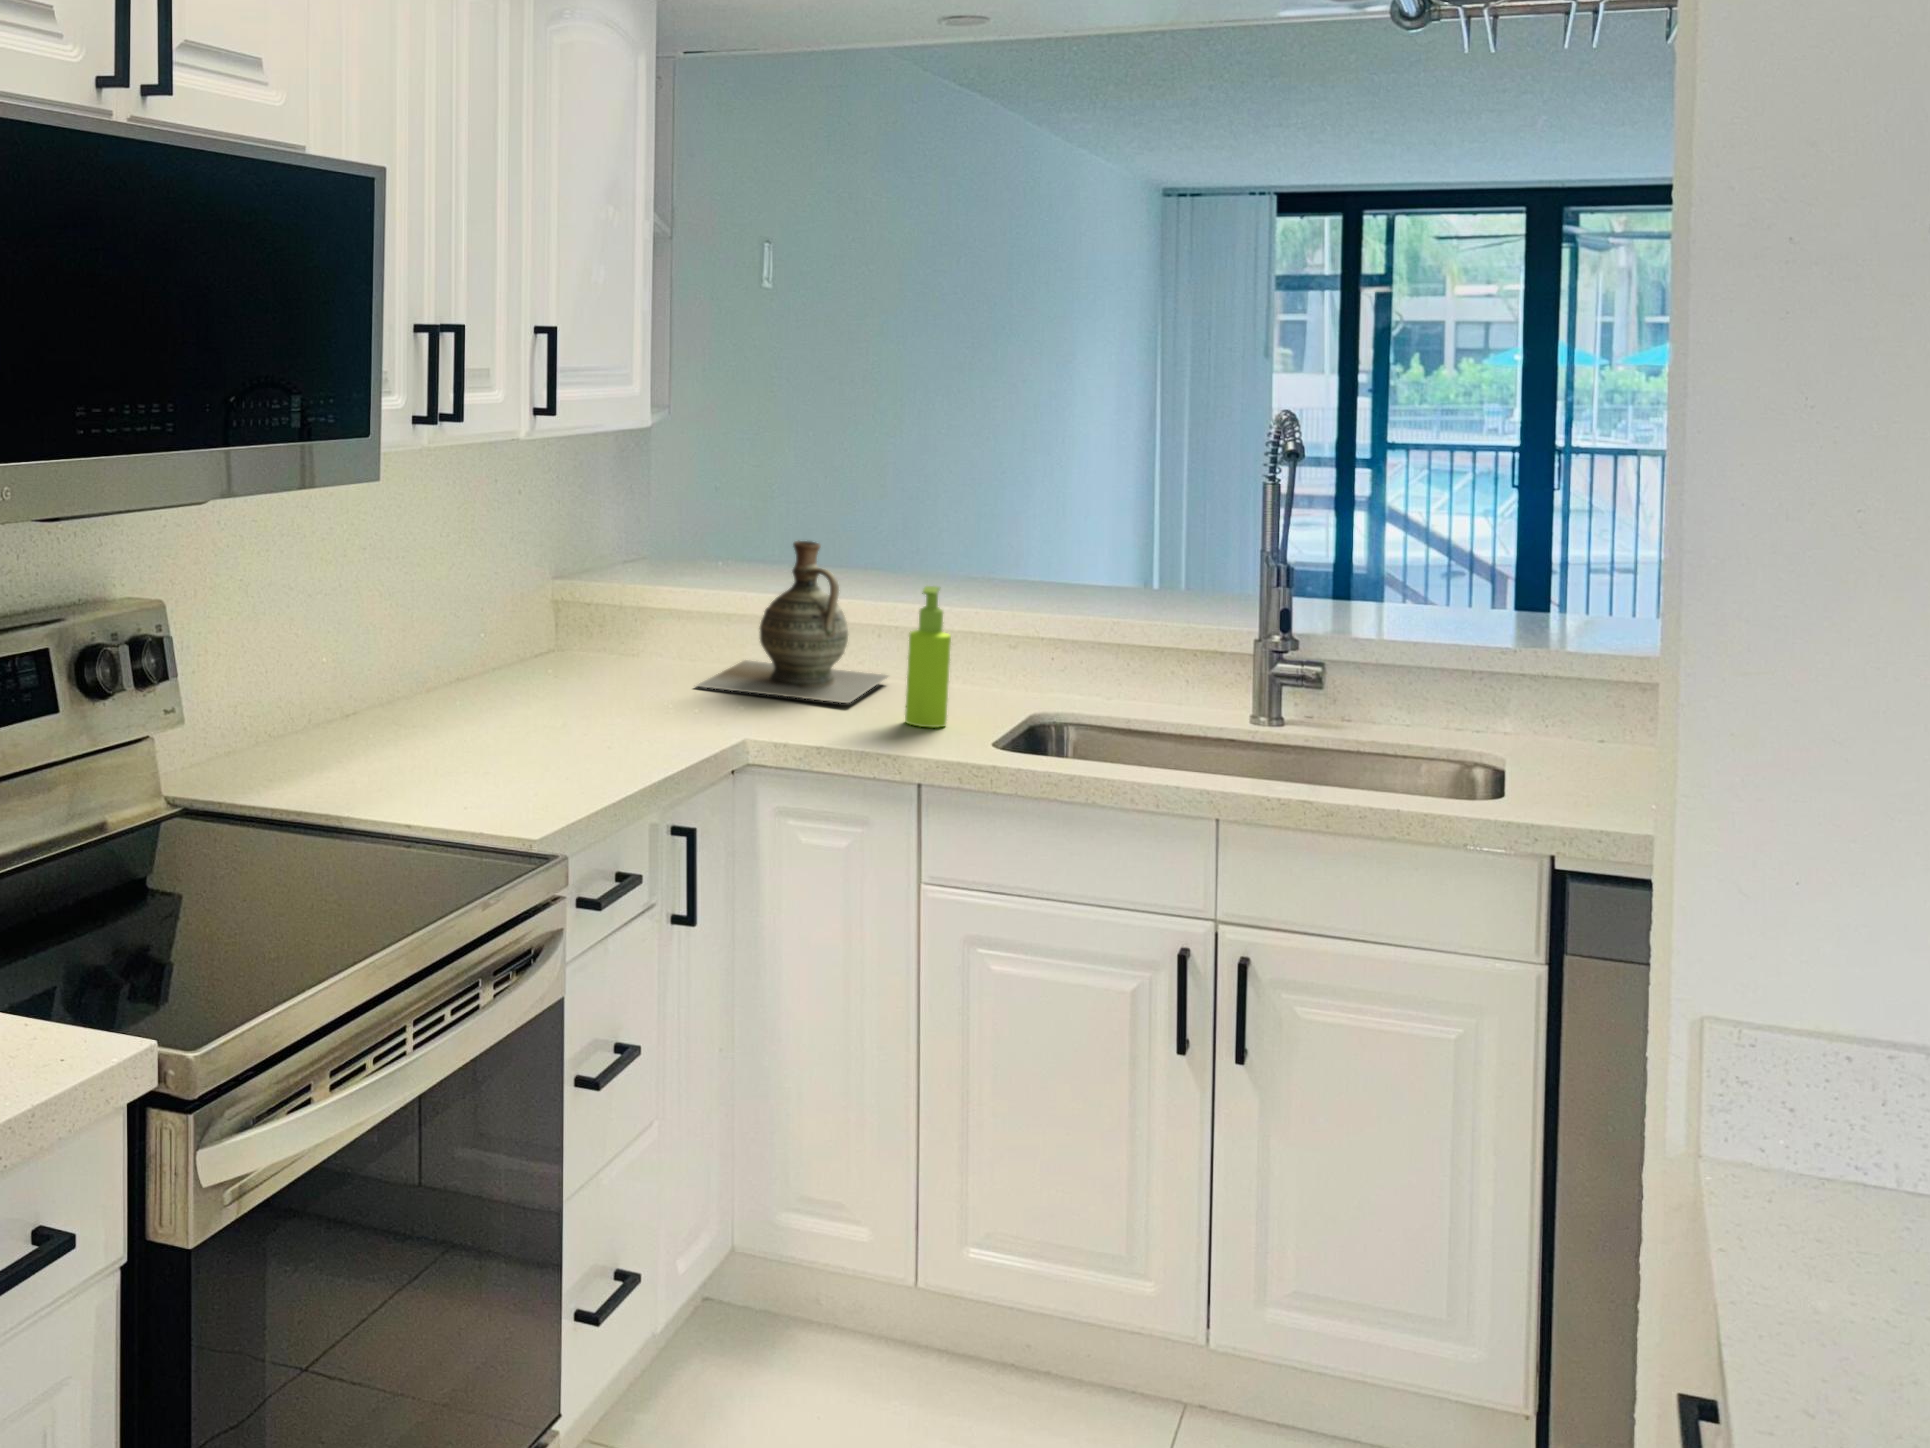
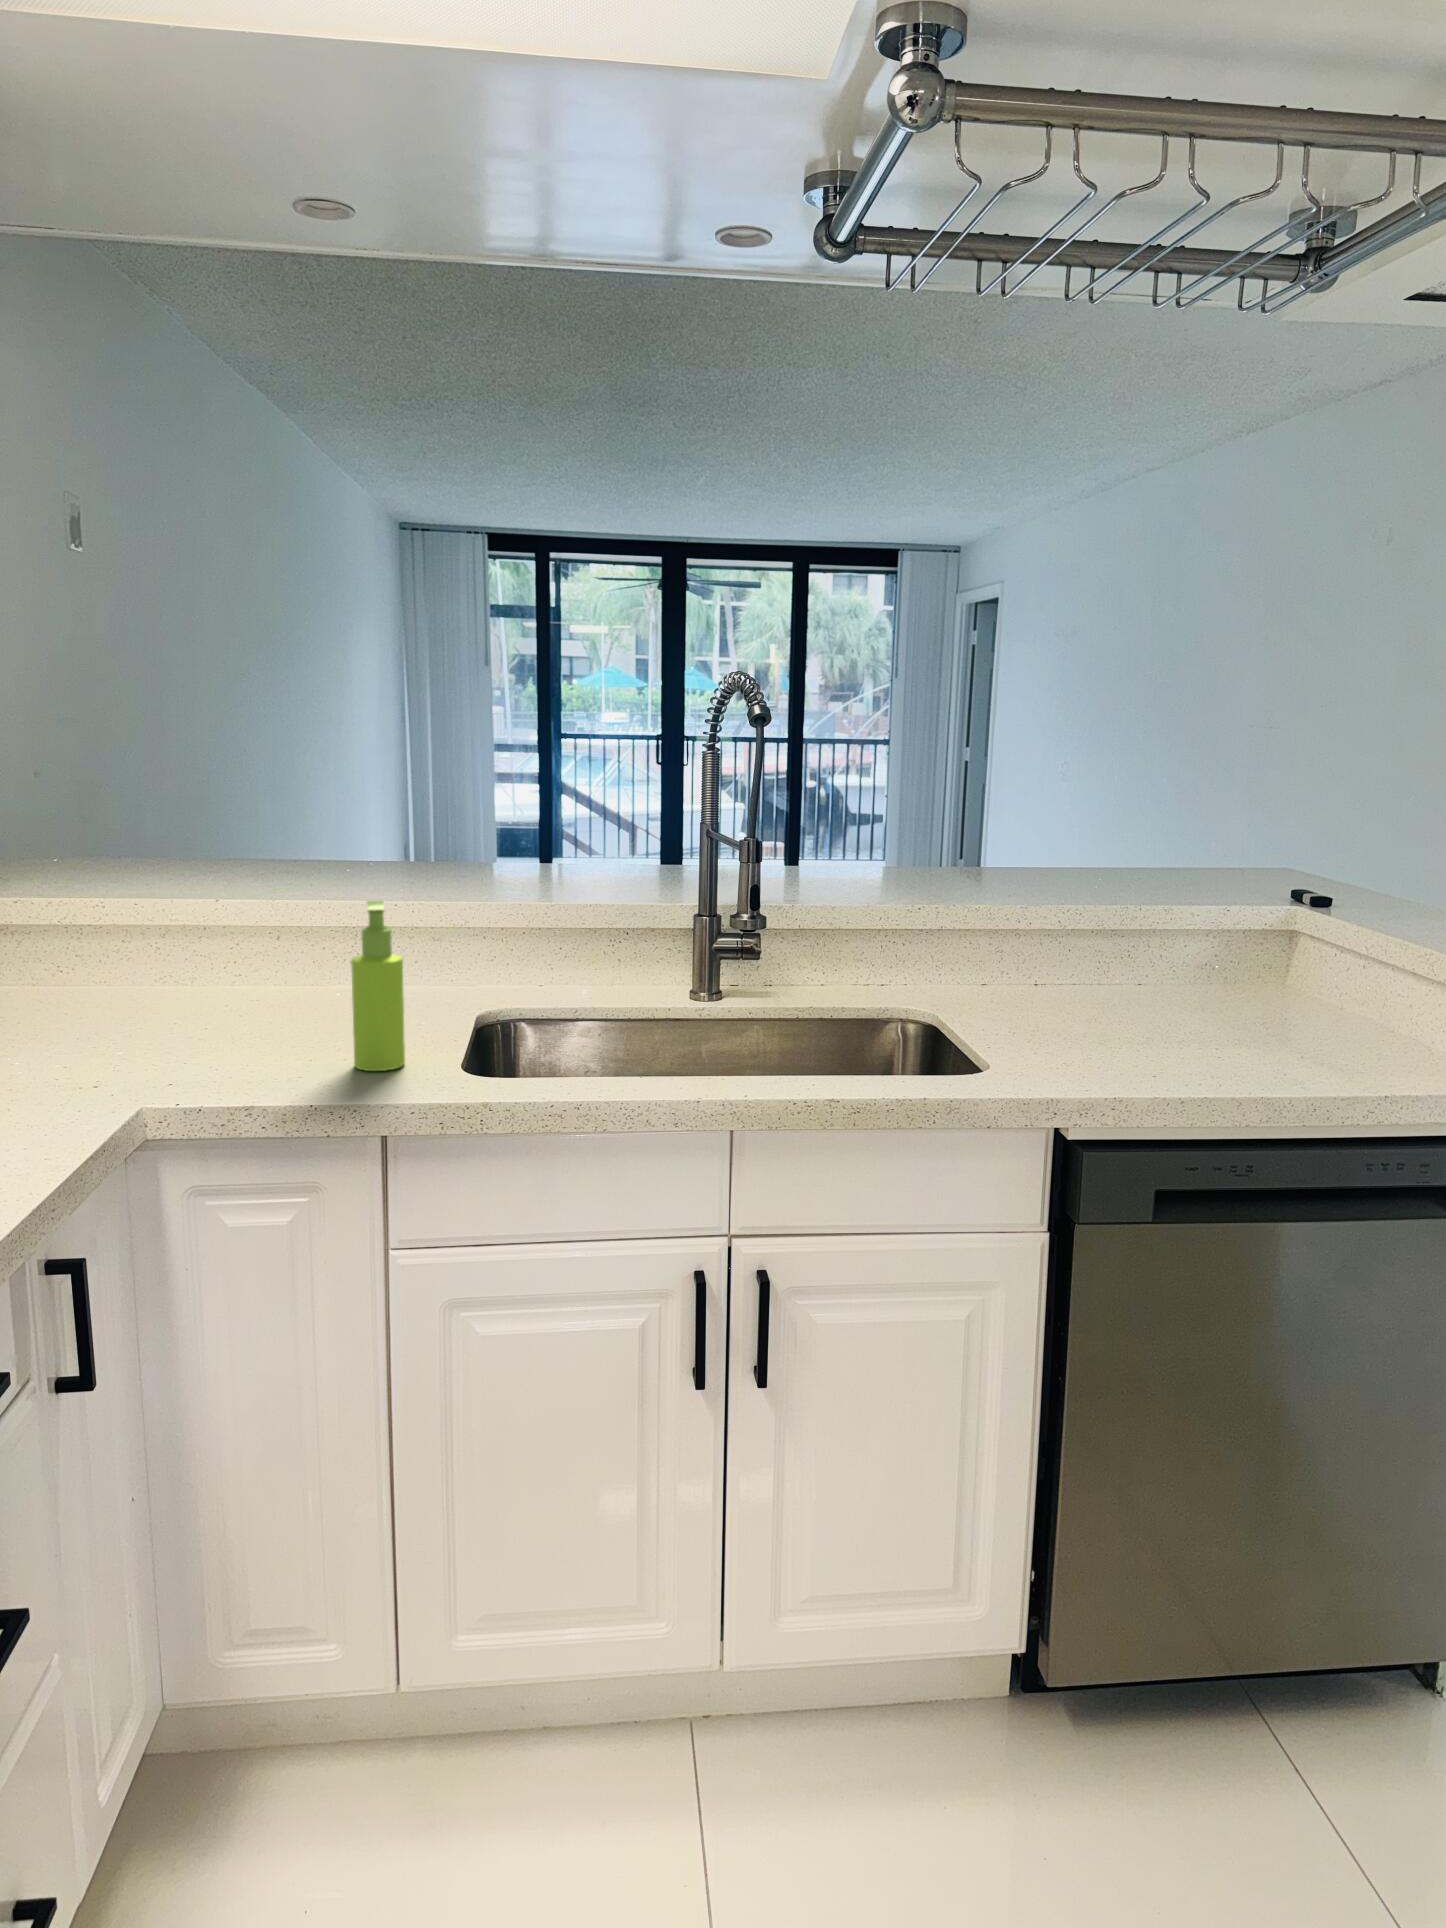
ceramic jug: present [697,541,888,703] -> none [56,857,308,1062]

